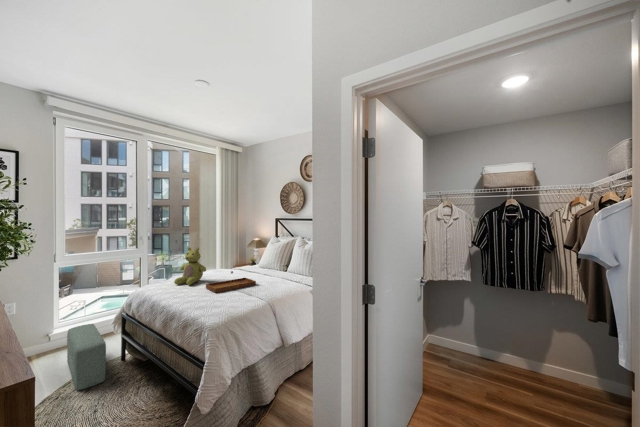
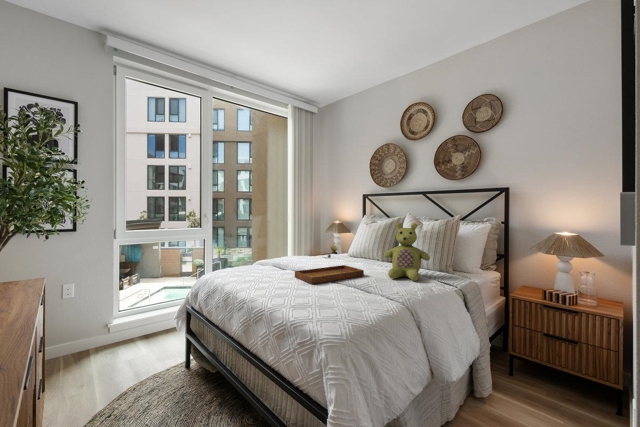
stuffed bear: present [174,247,206,285] -> present [384,223,430,281]
pouf: present [67,324,106,390] -> none [124,316,167,408]

